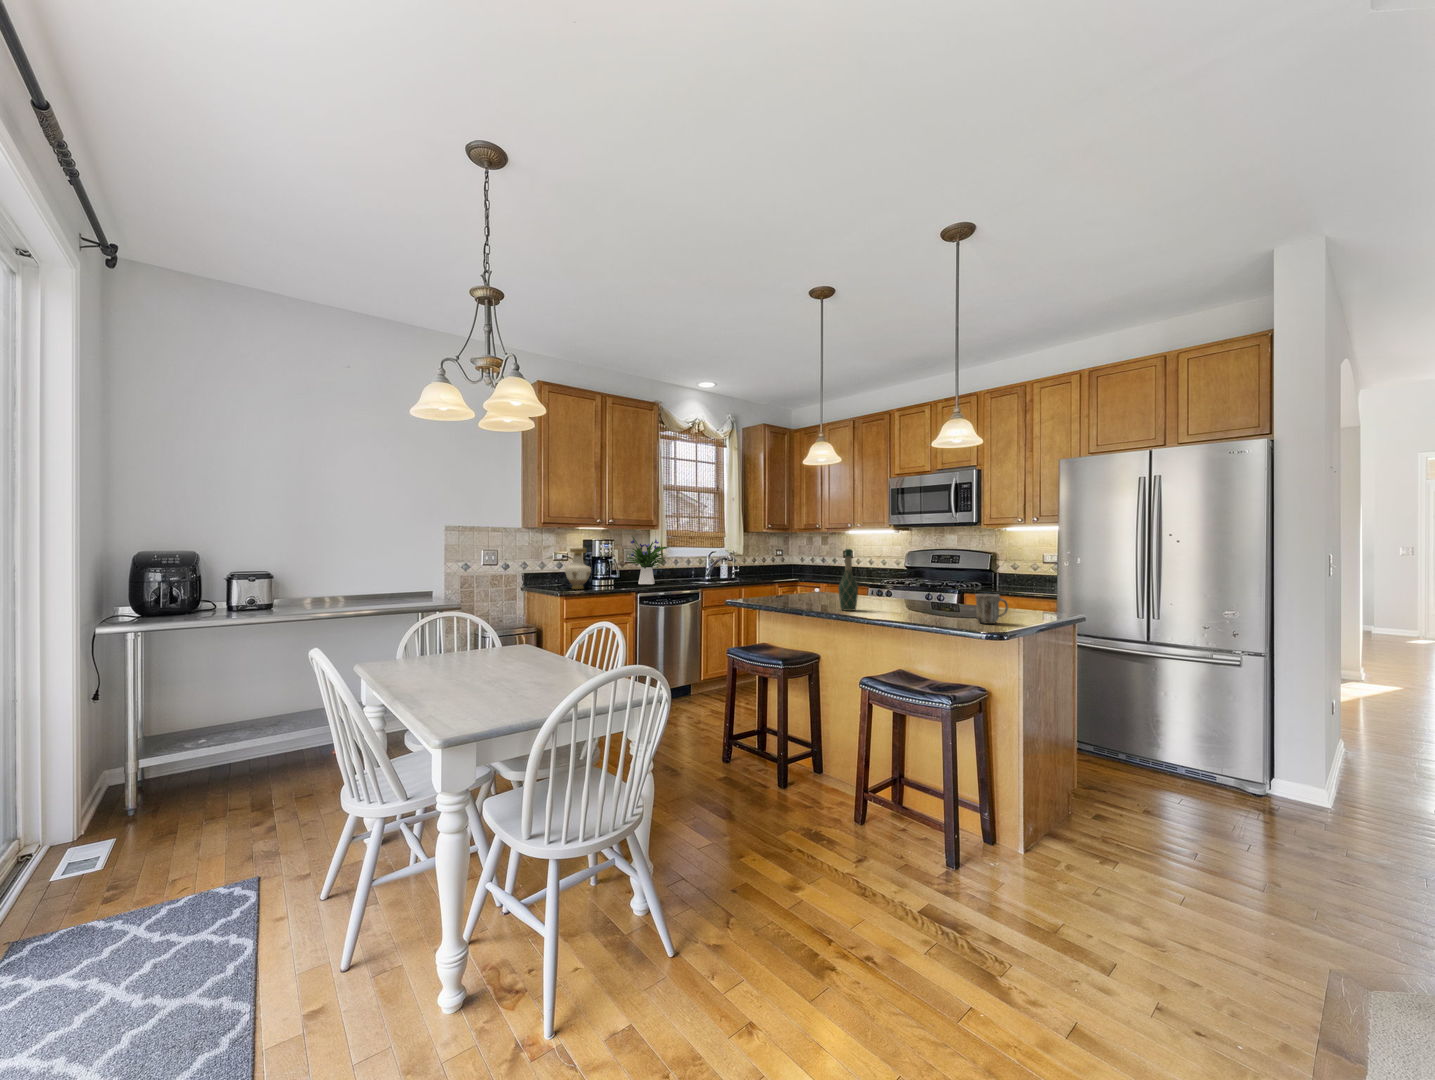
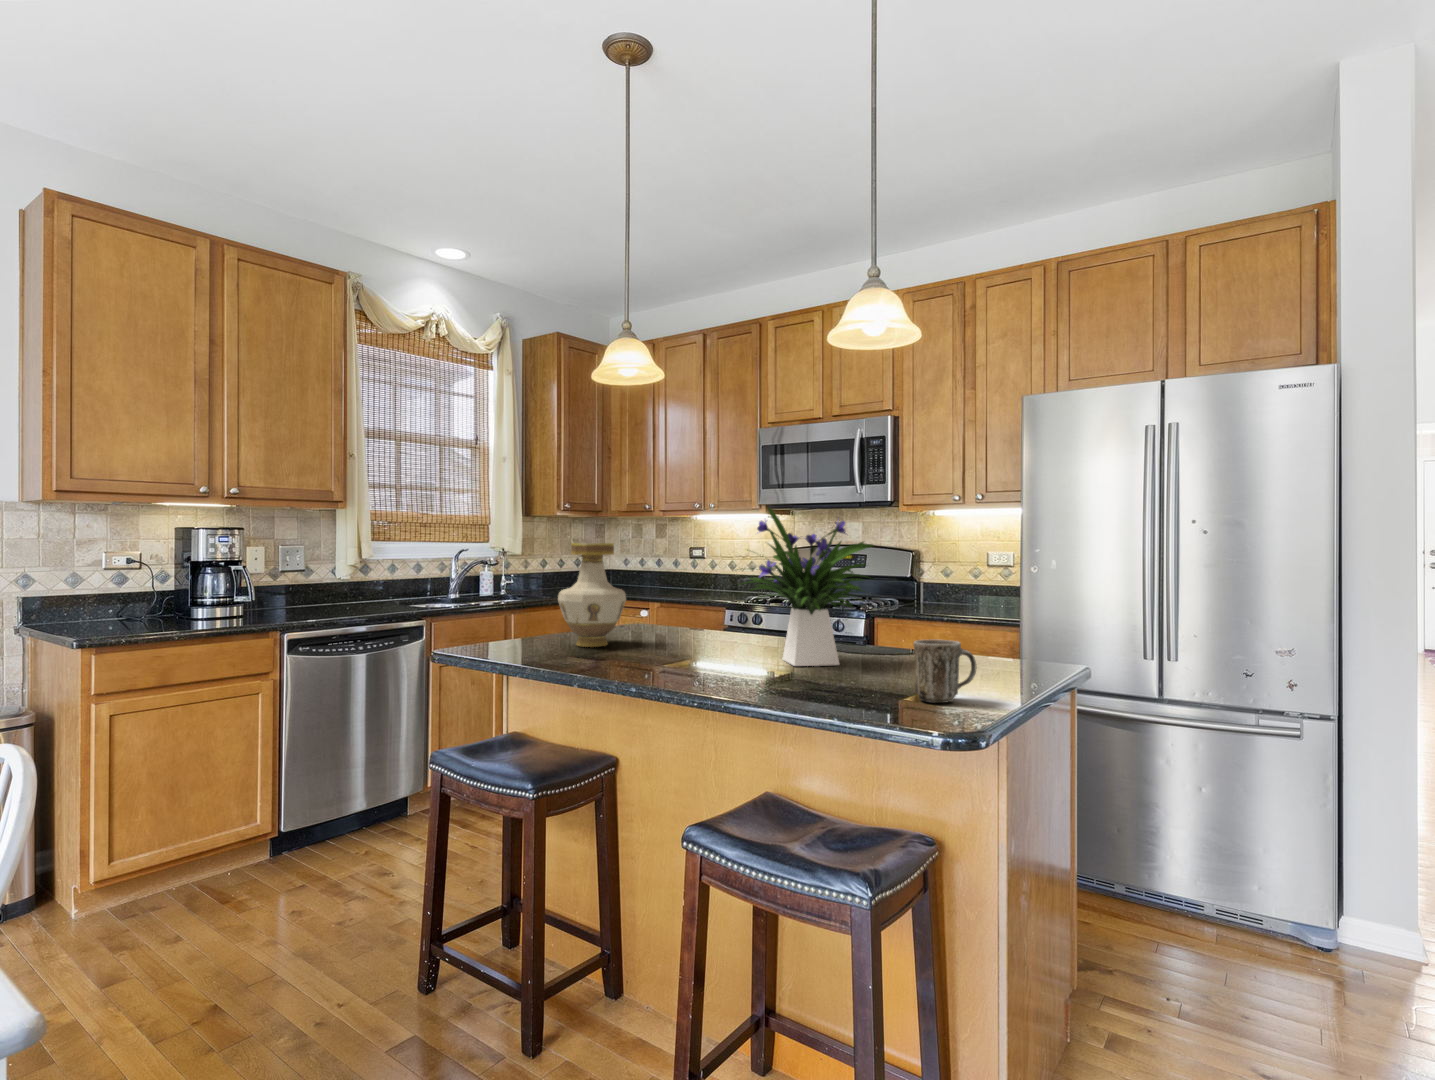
flower arrangement: present [627,536,669,584] -> present [738,508,874,666]
vase: present [565,548,591,589] -> present [558,543,626,647]
wine bottle: present [838,549,858,611] -> none [647,548,686,675]

